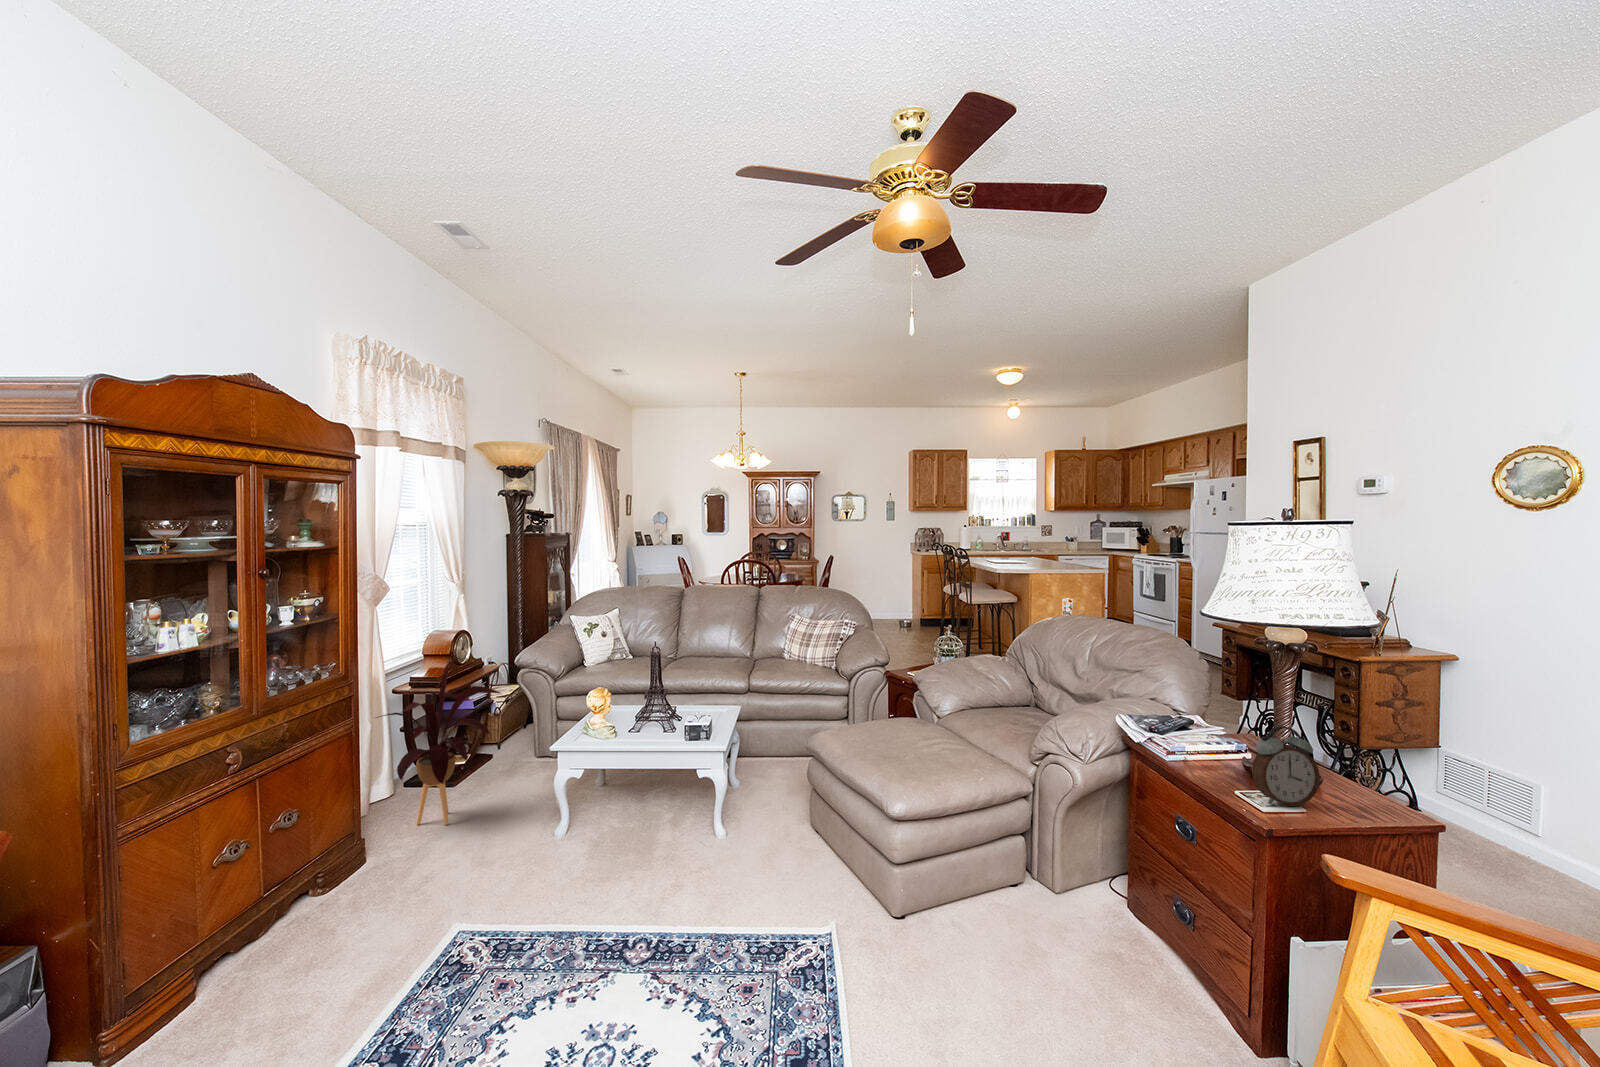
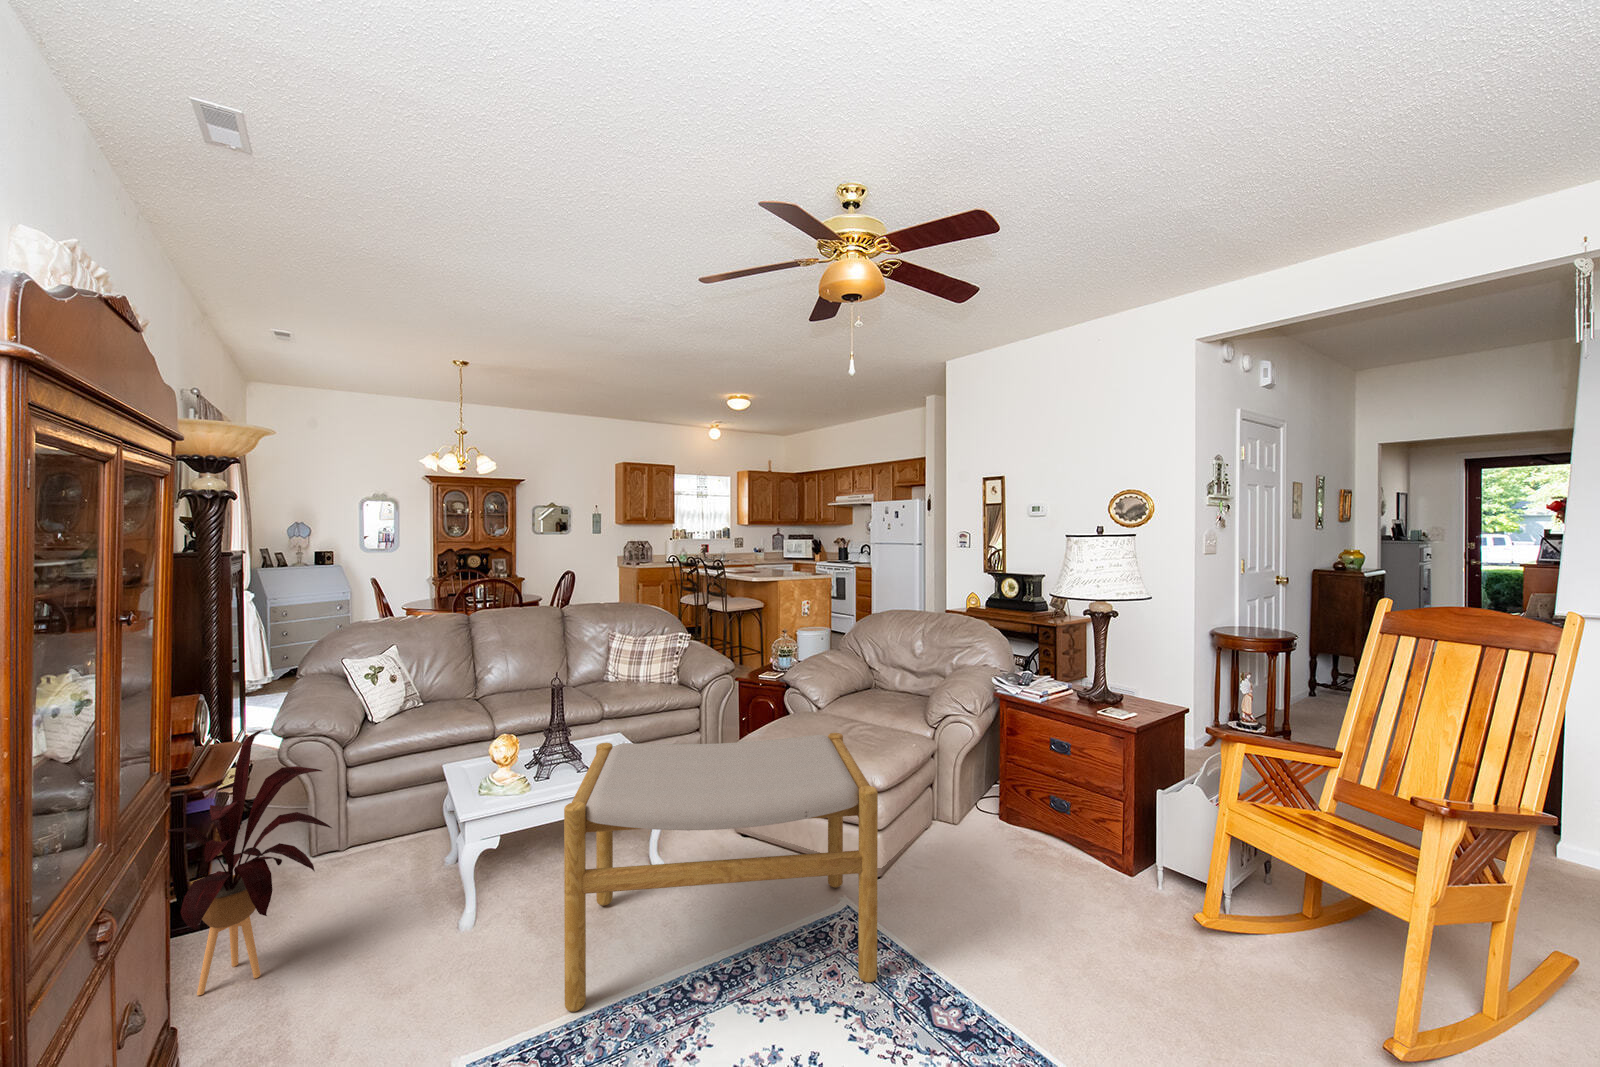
footstool: none [542,708,855,1016] -> present [564,733,878,1012]
alarm clock: present [1252,726,1320,806] -> none [1106,664,1134,715]

